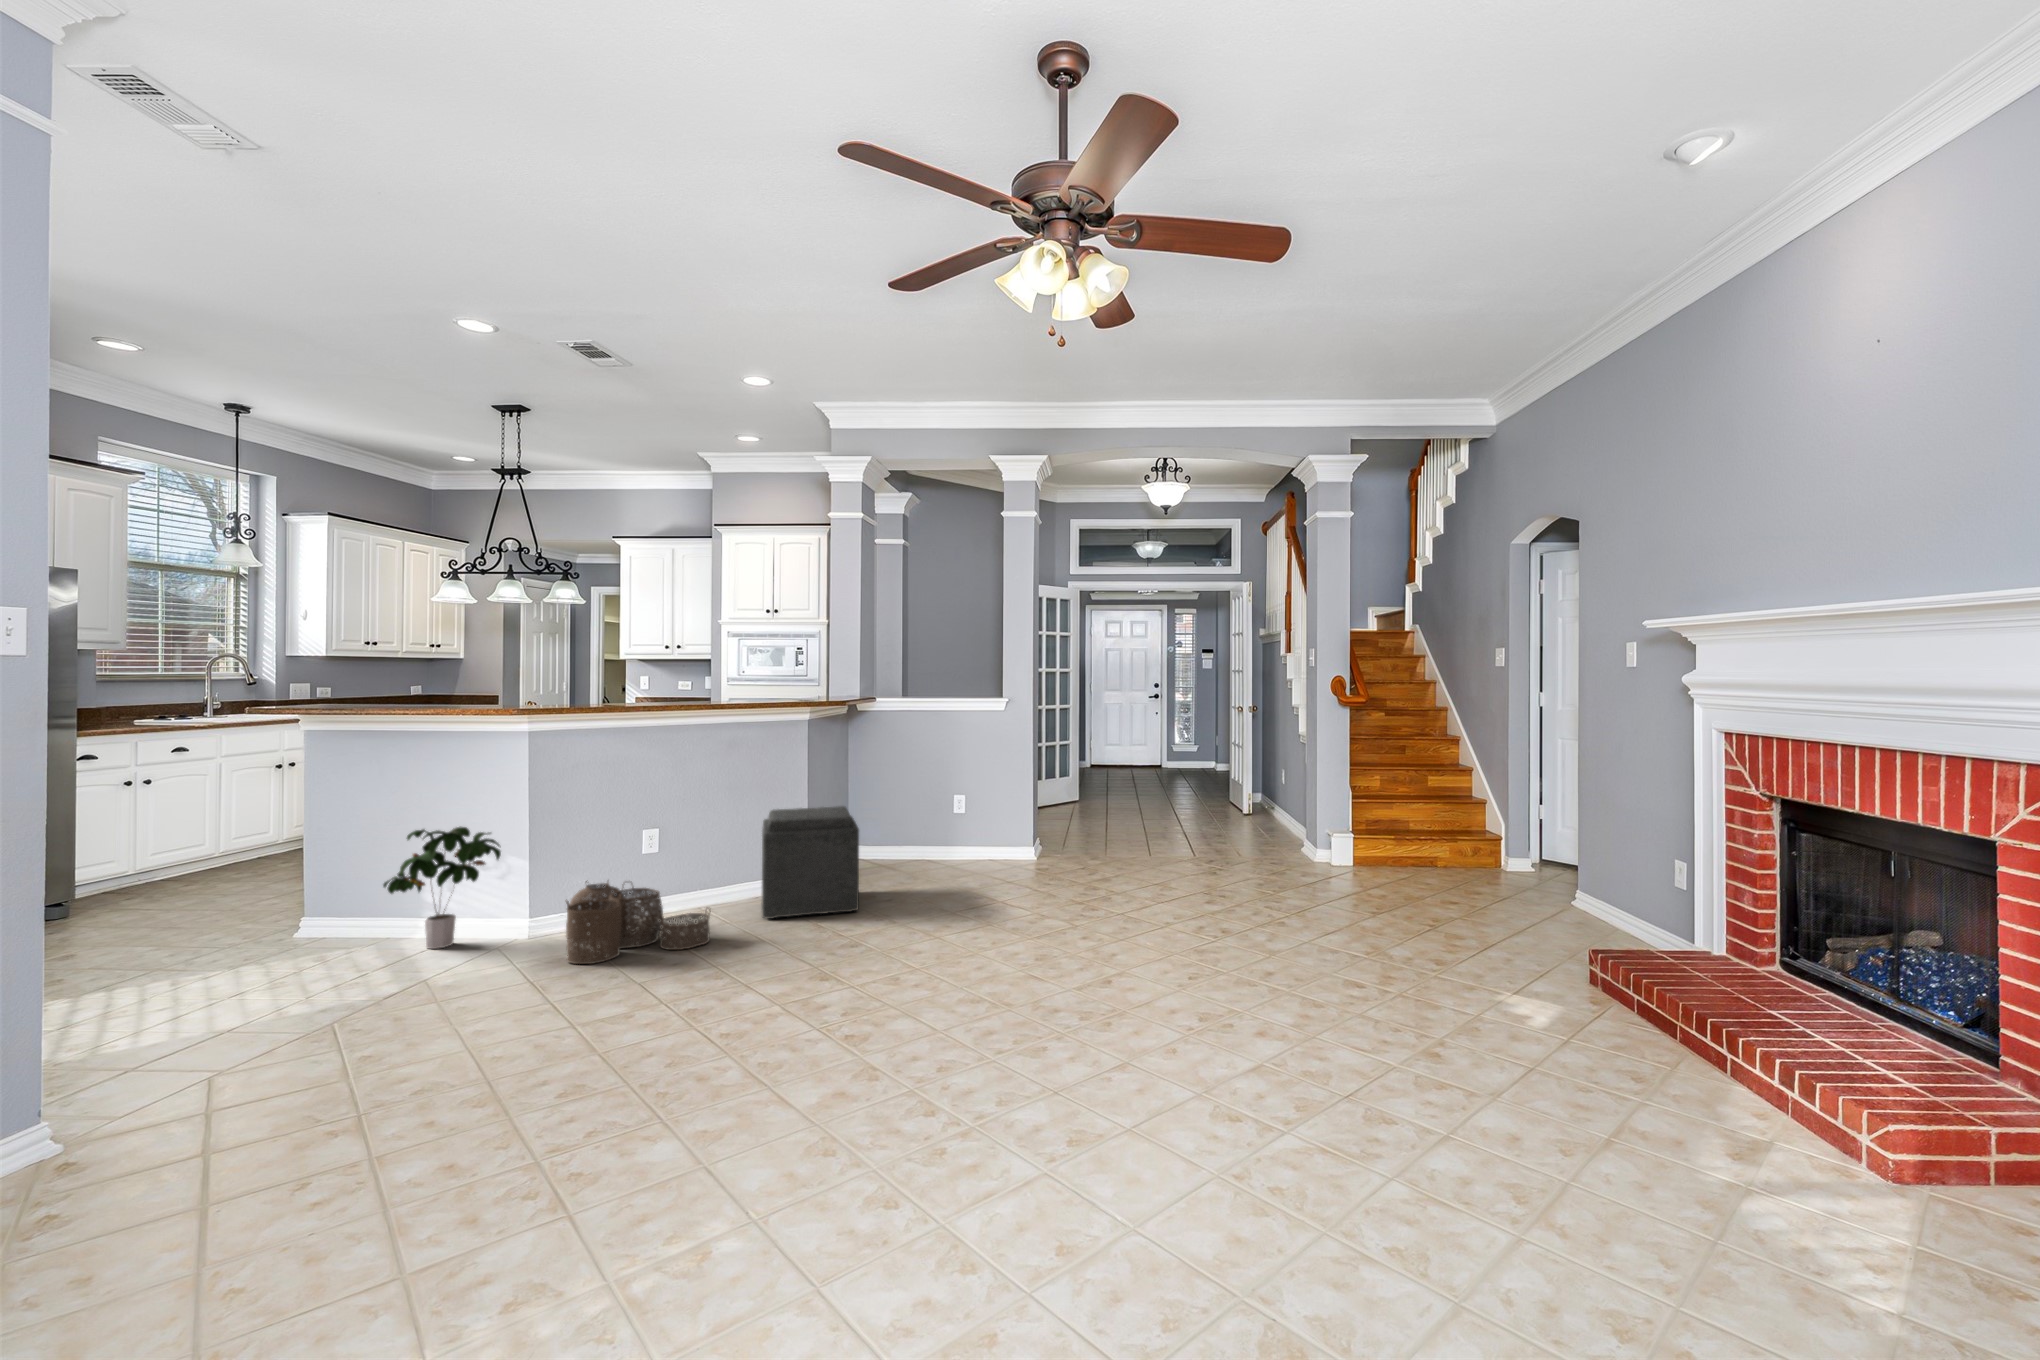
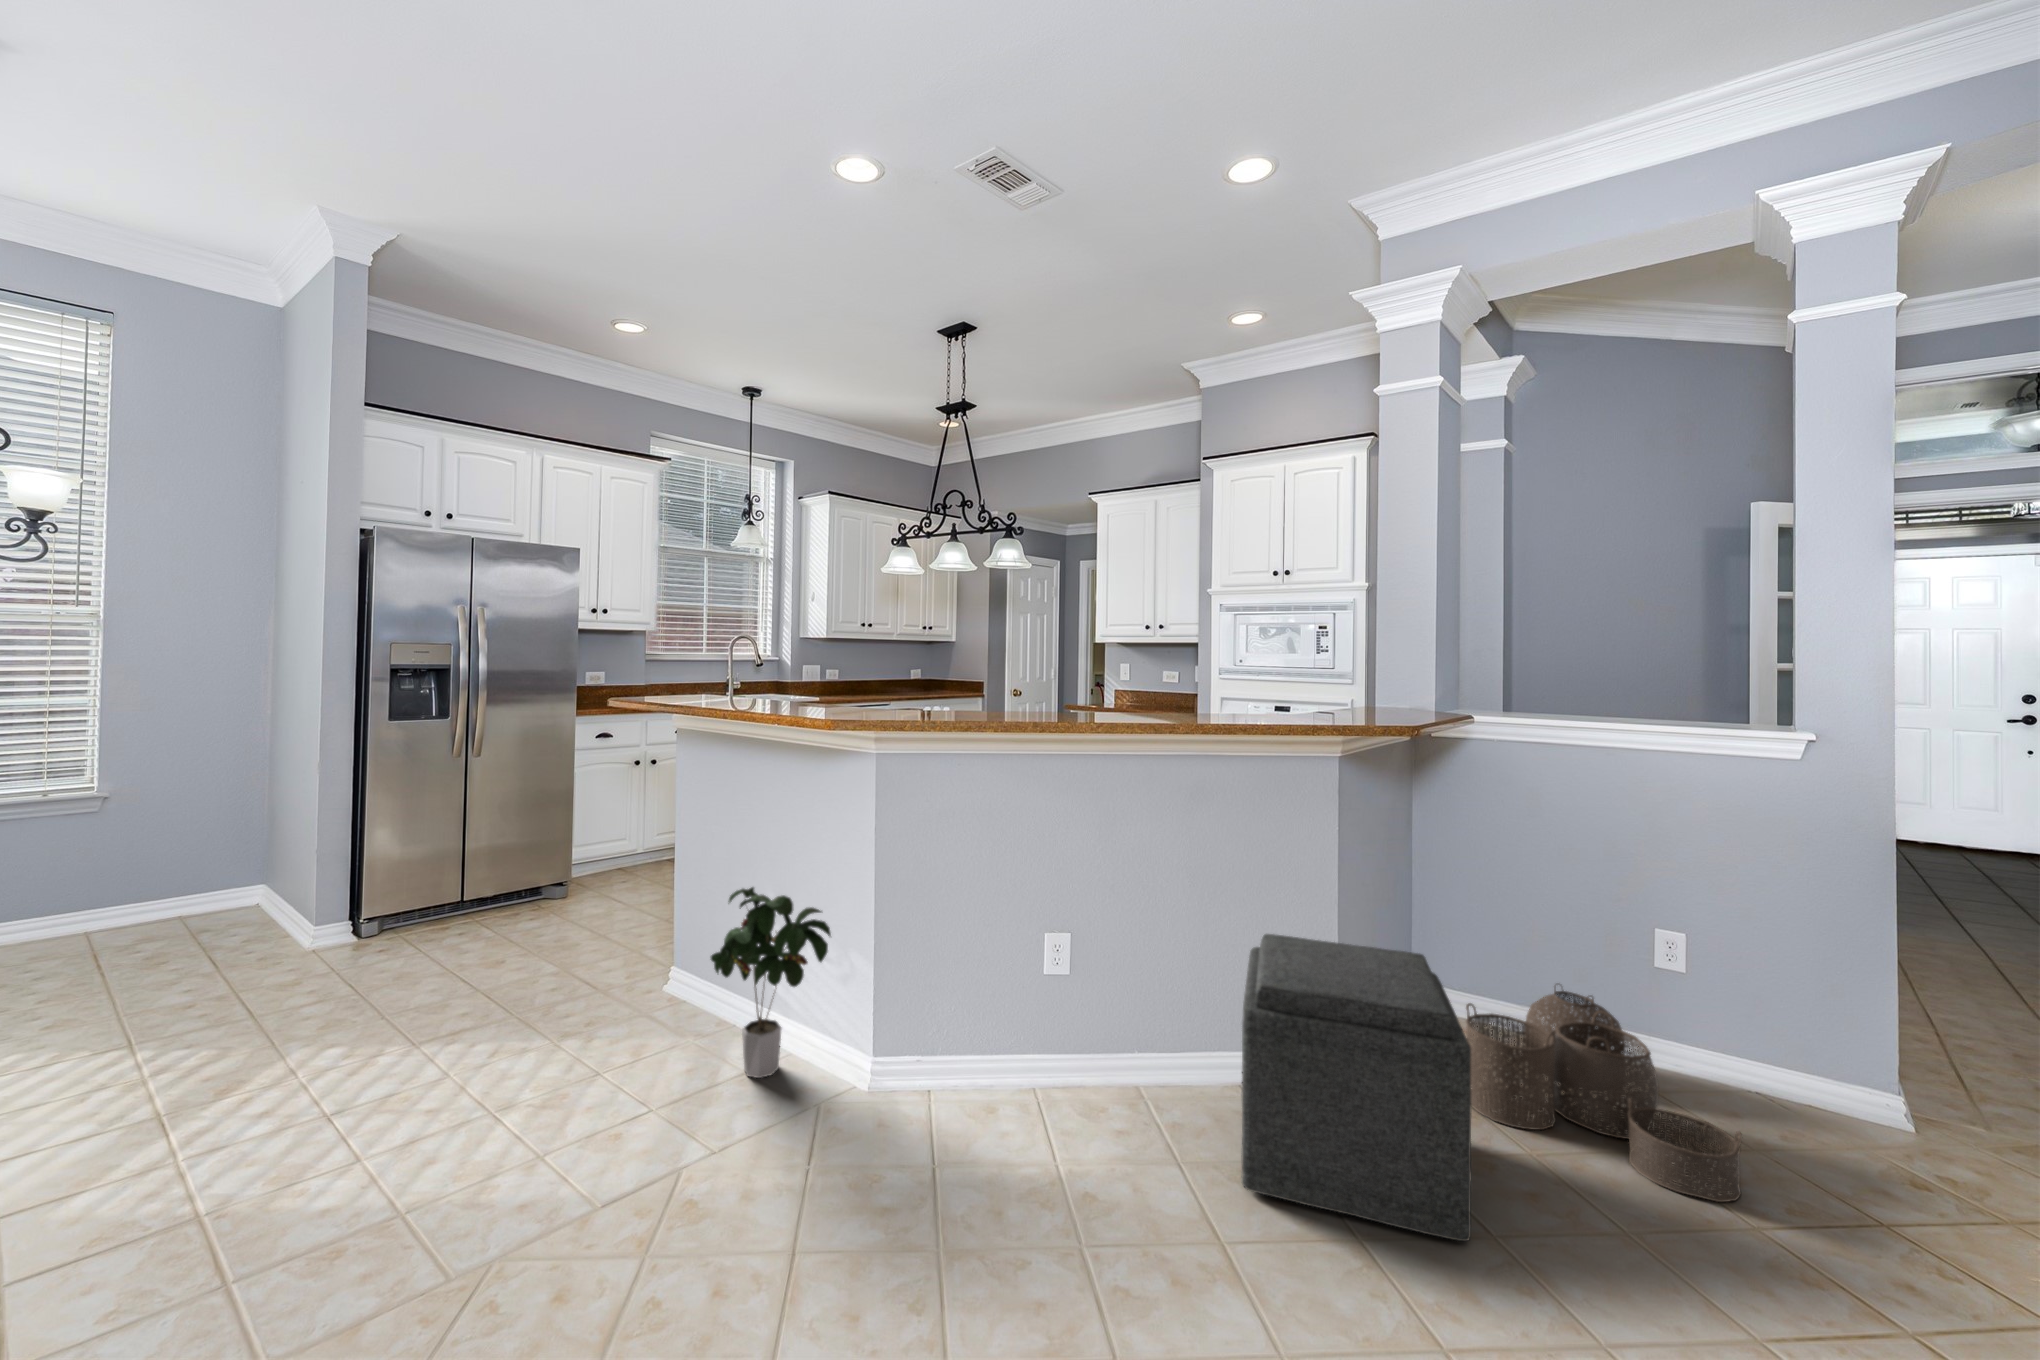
woven basket: present [566,881,711,964] -> present [1466,990,1742,1202]

